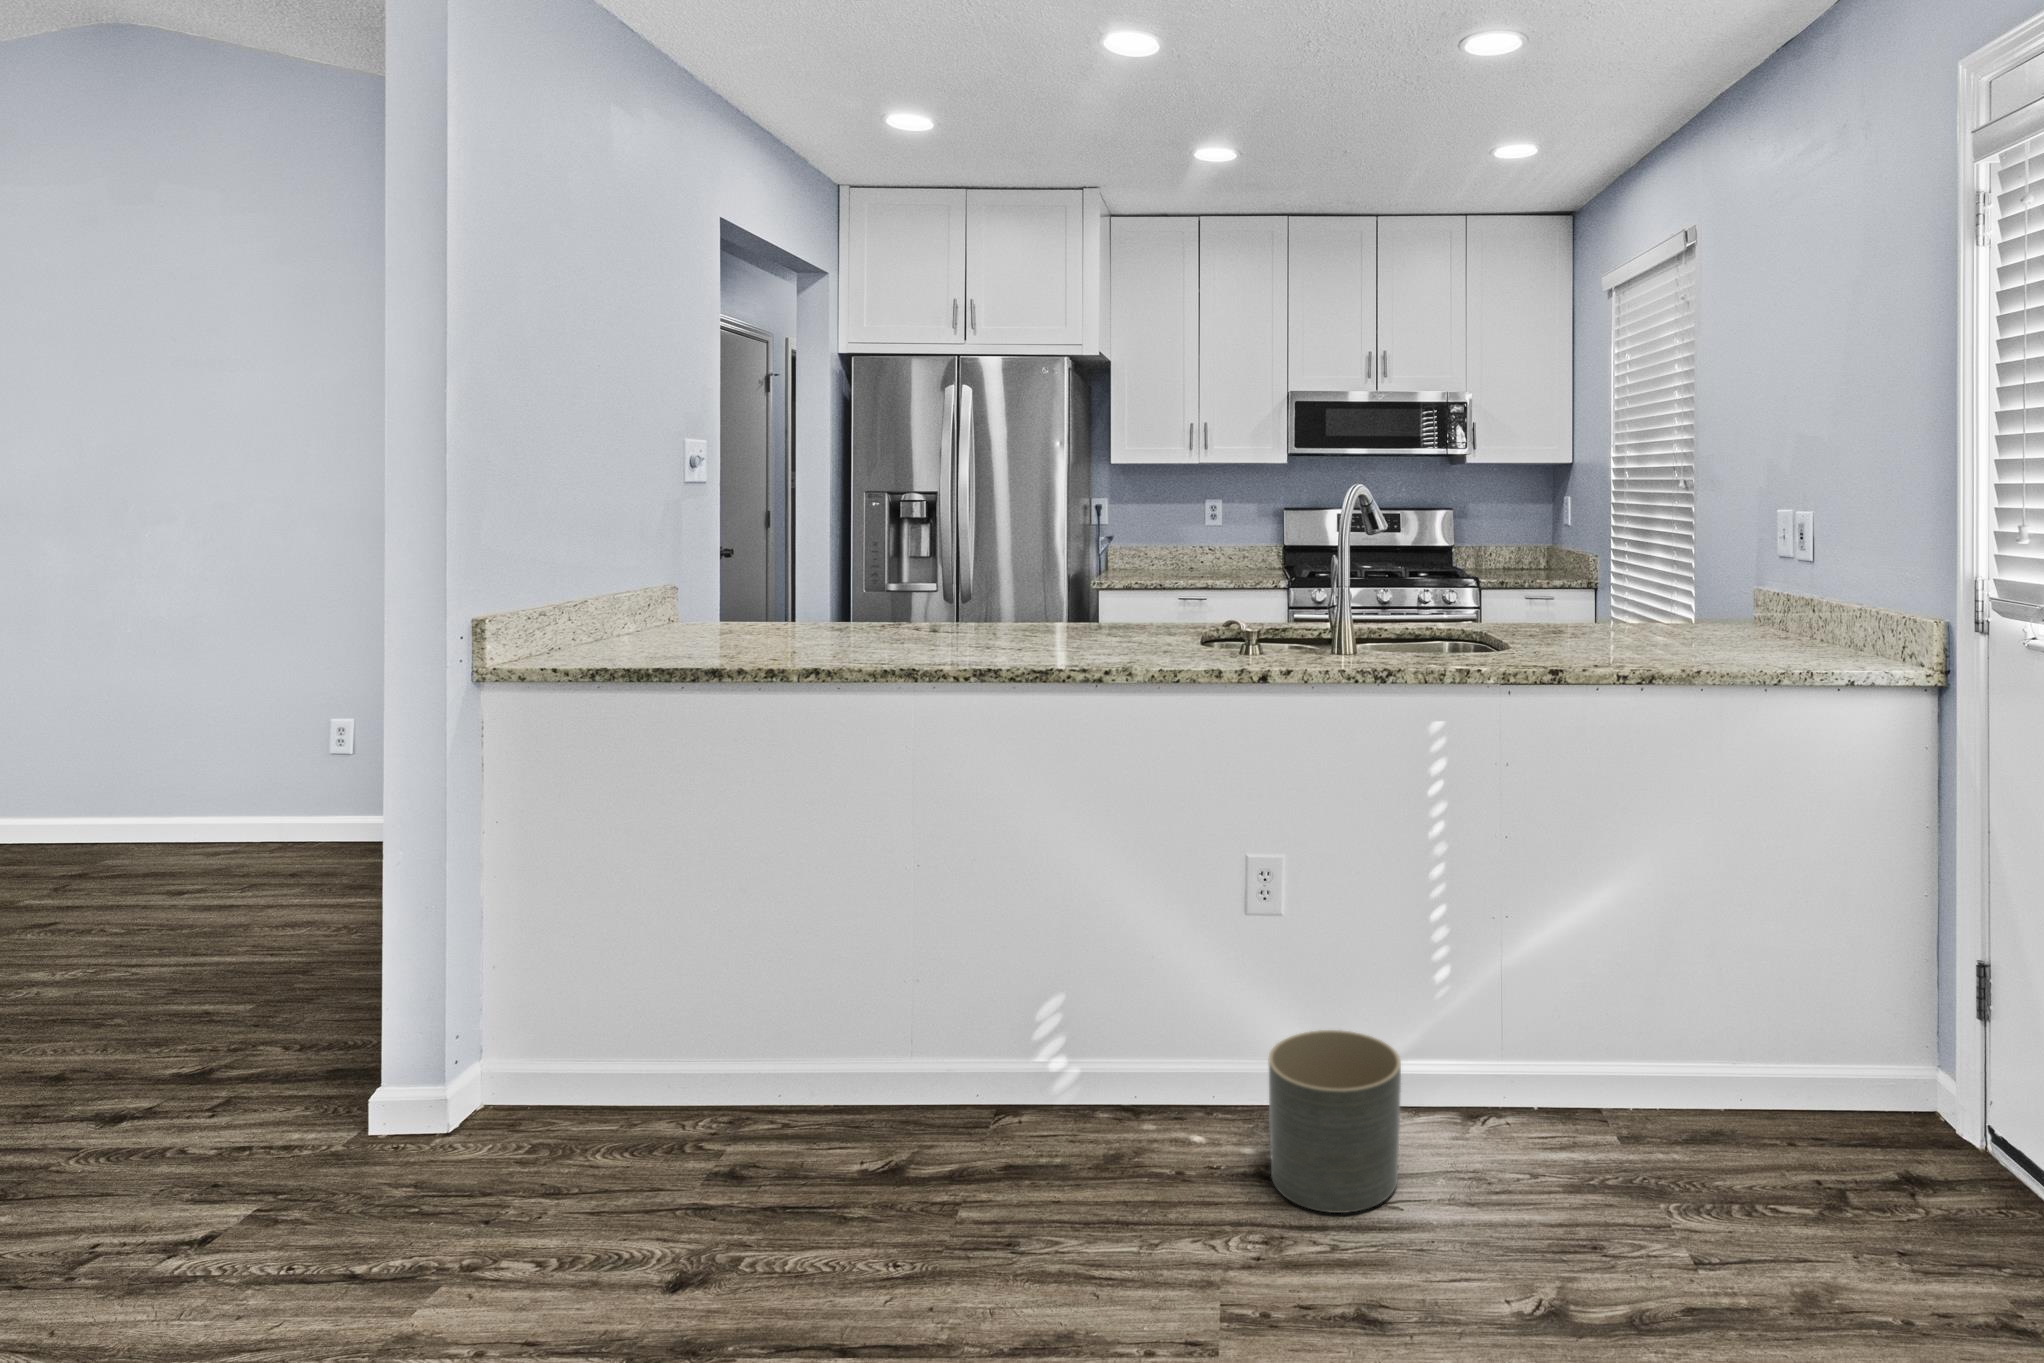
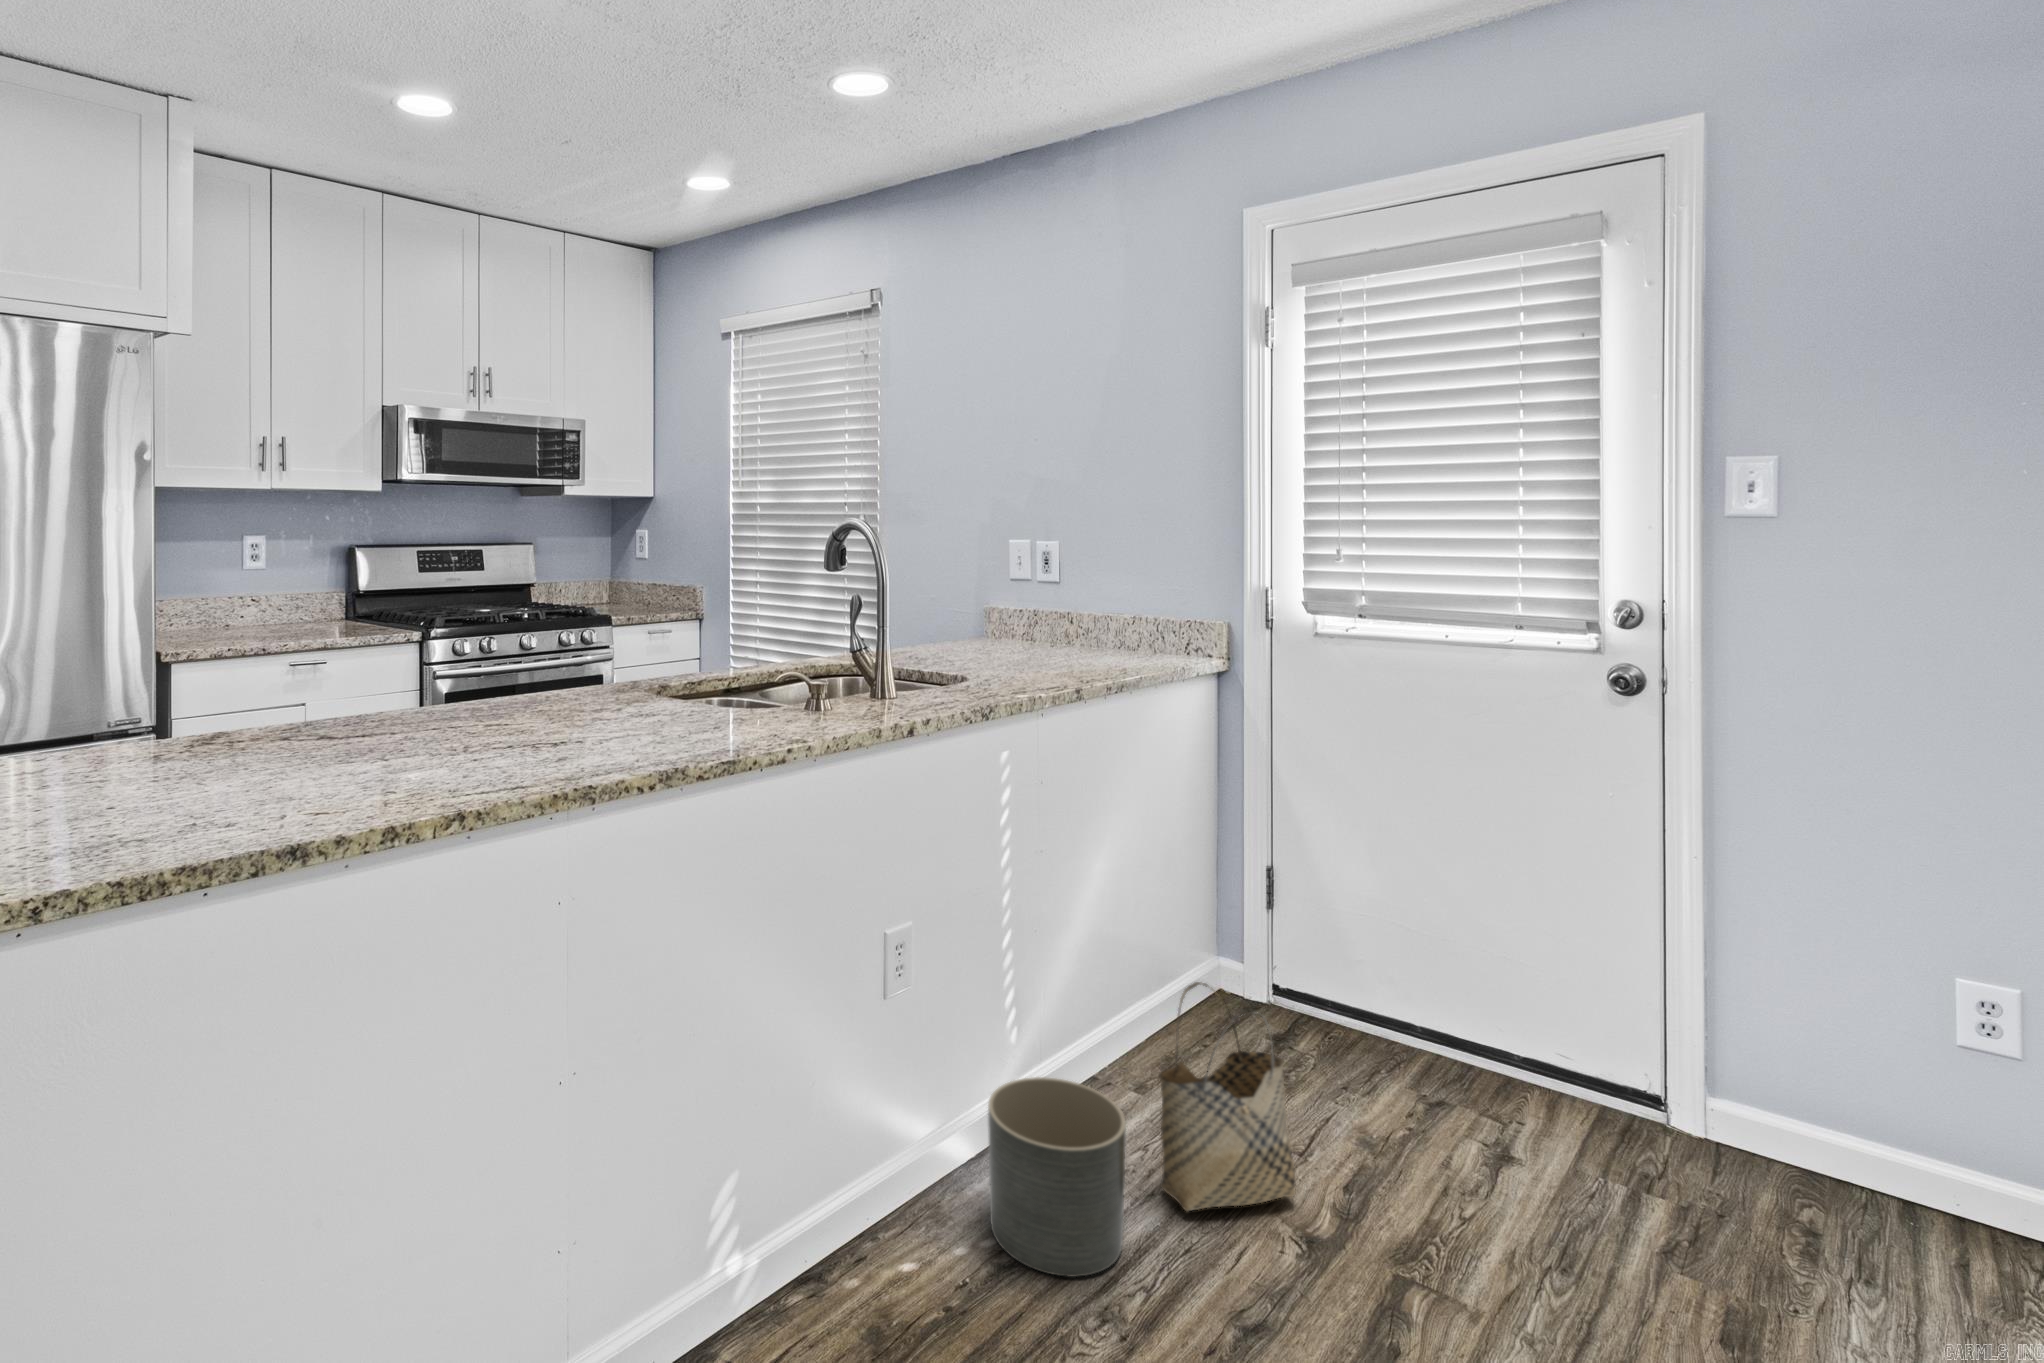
woven basket: none [1462,998,1629,1266] -> present [1159,982,1296,1211]

